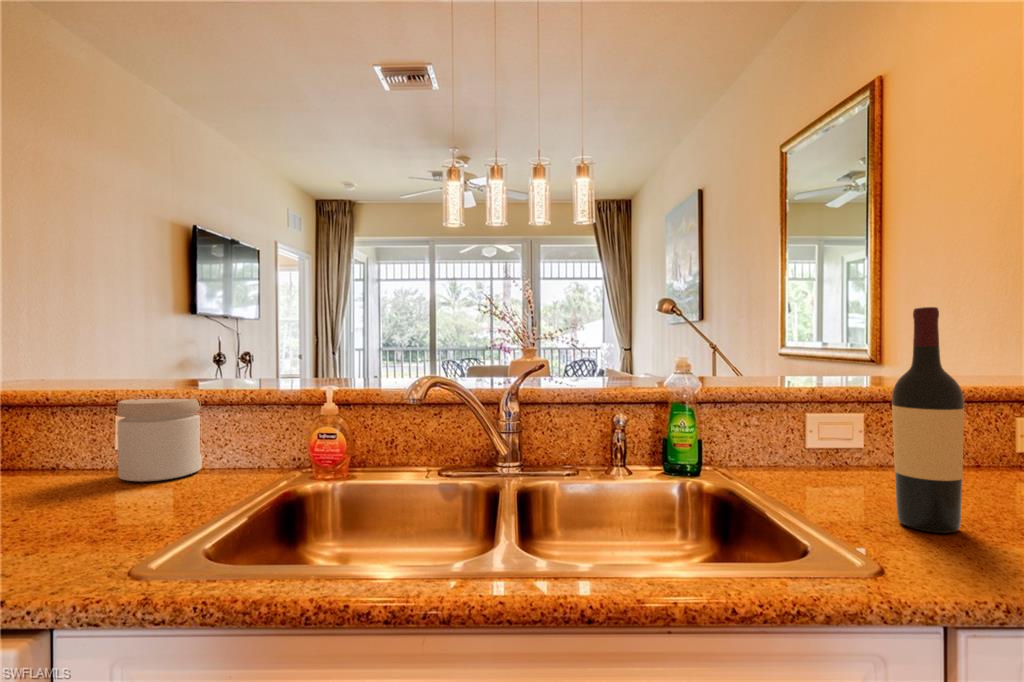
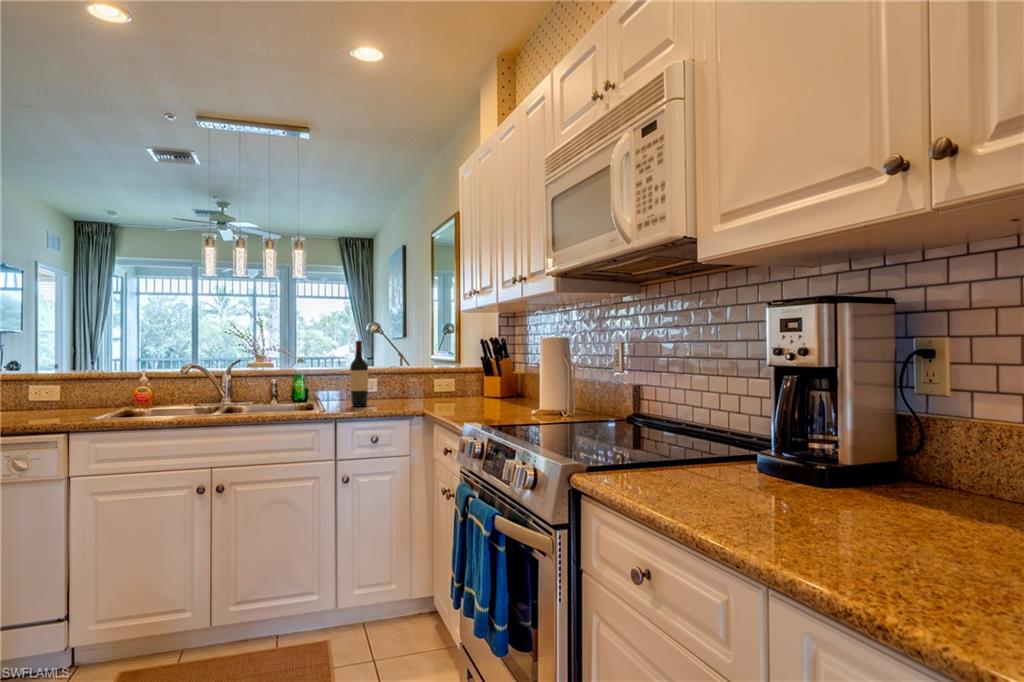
jar: present [117,399,202,482] -> none [34,376,75,413]

